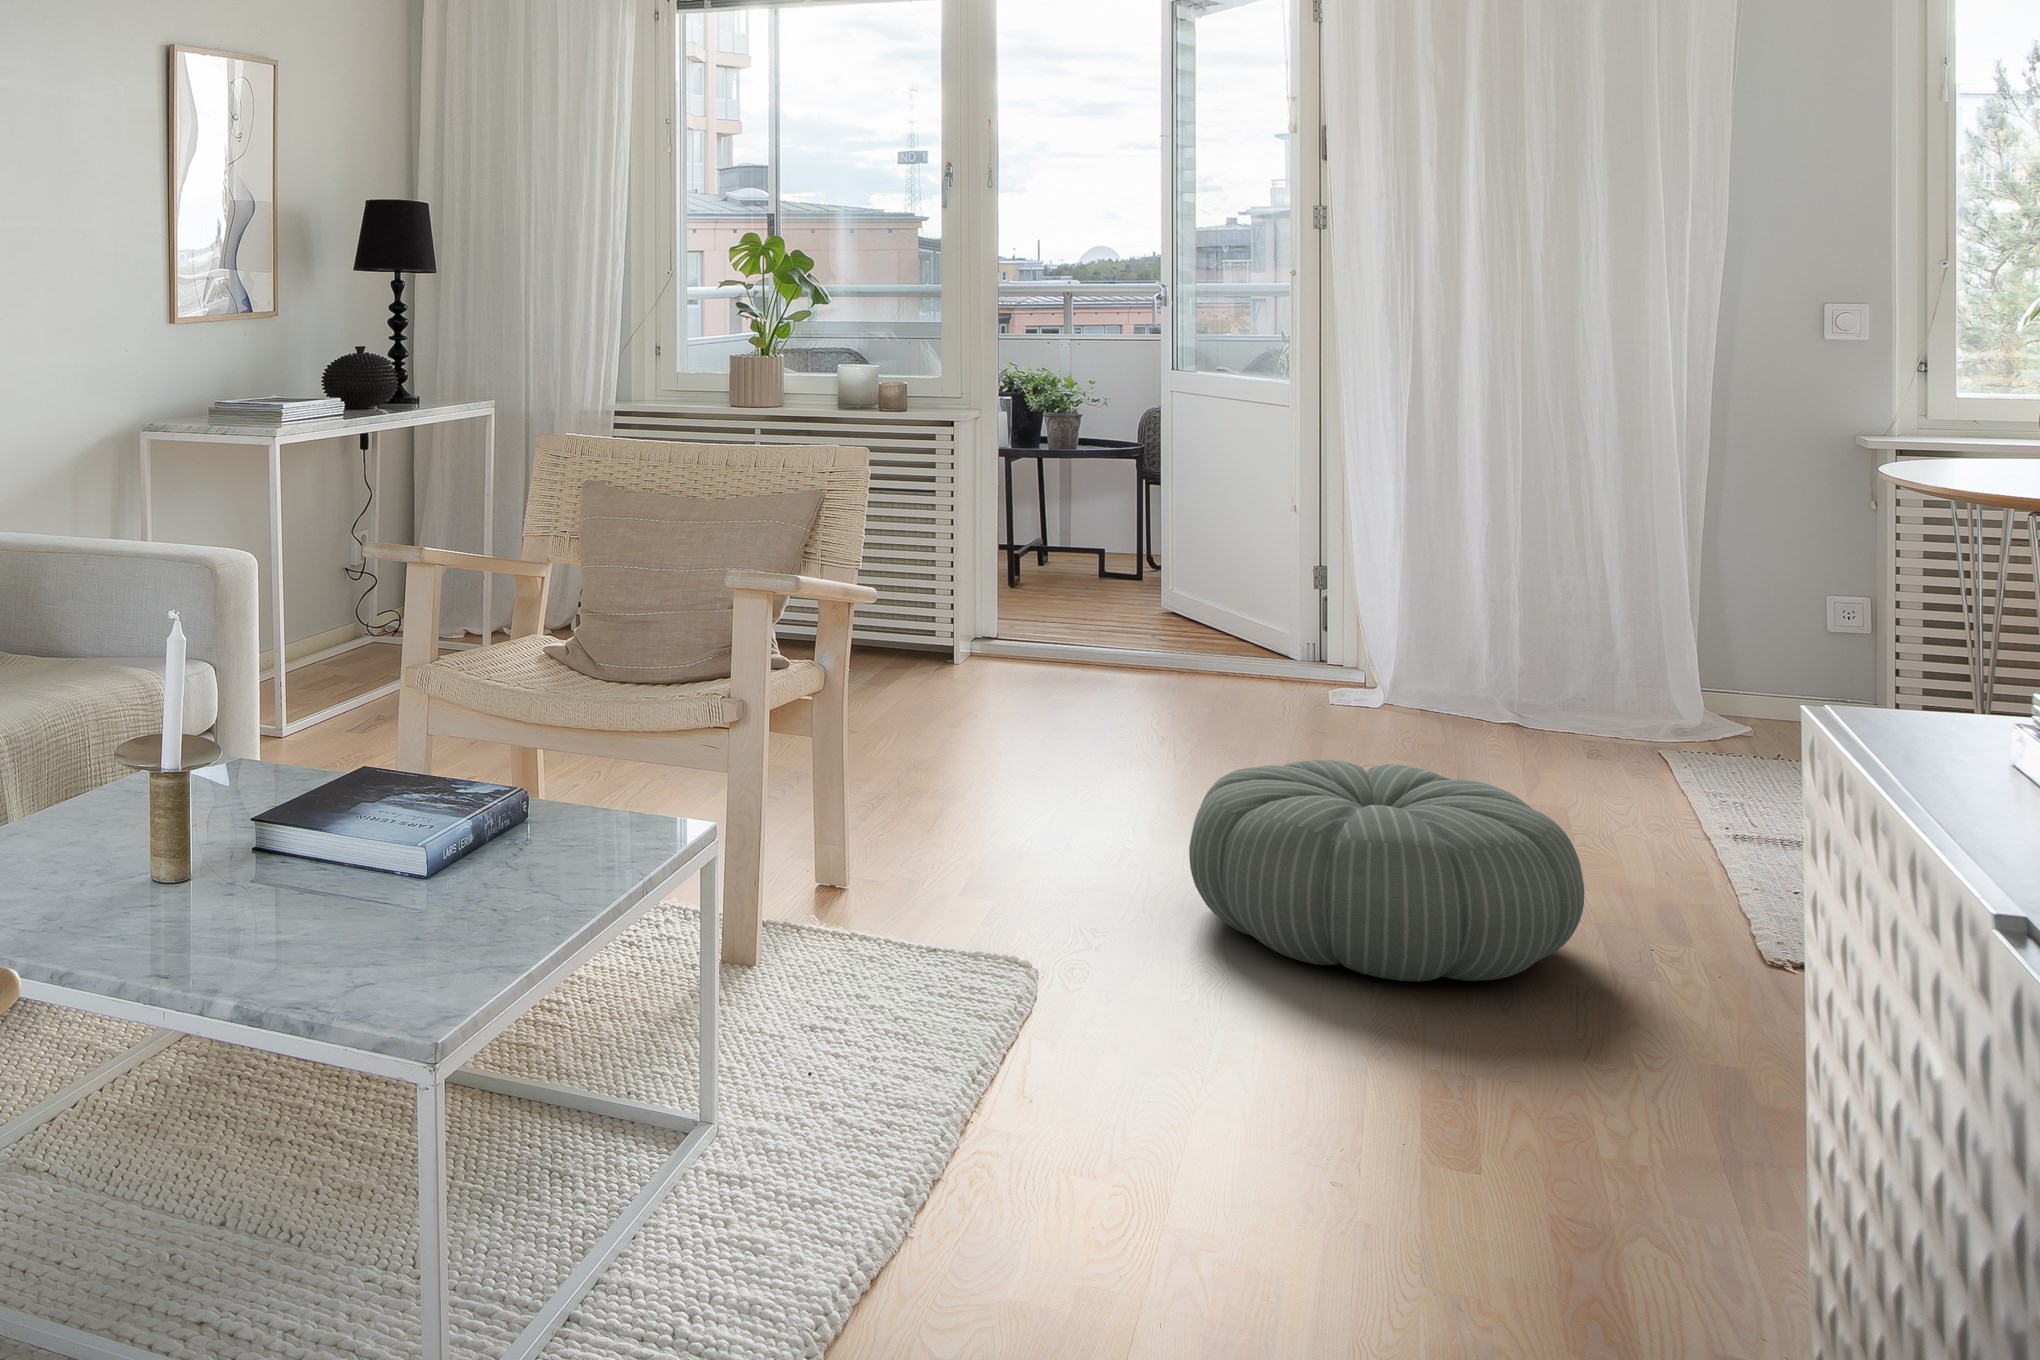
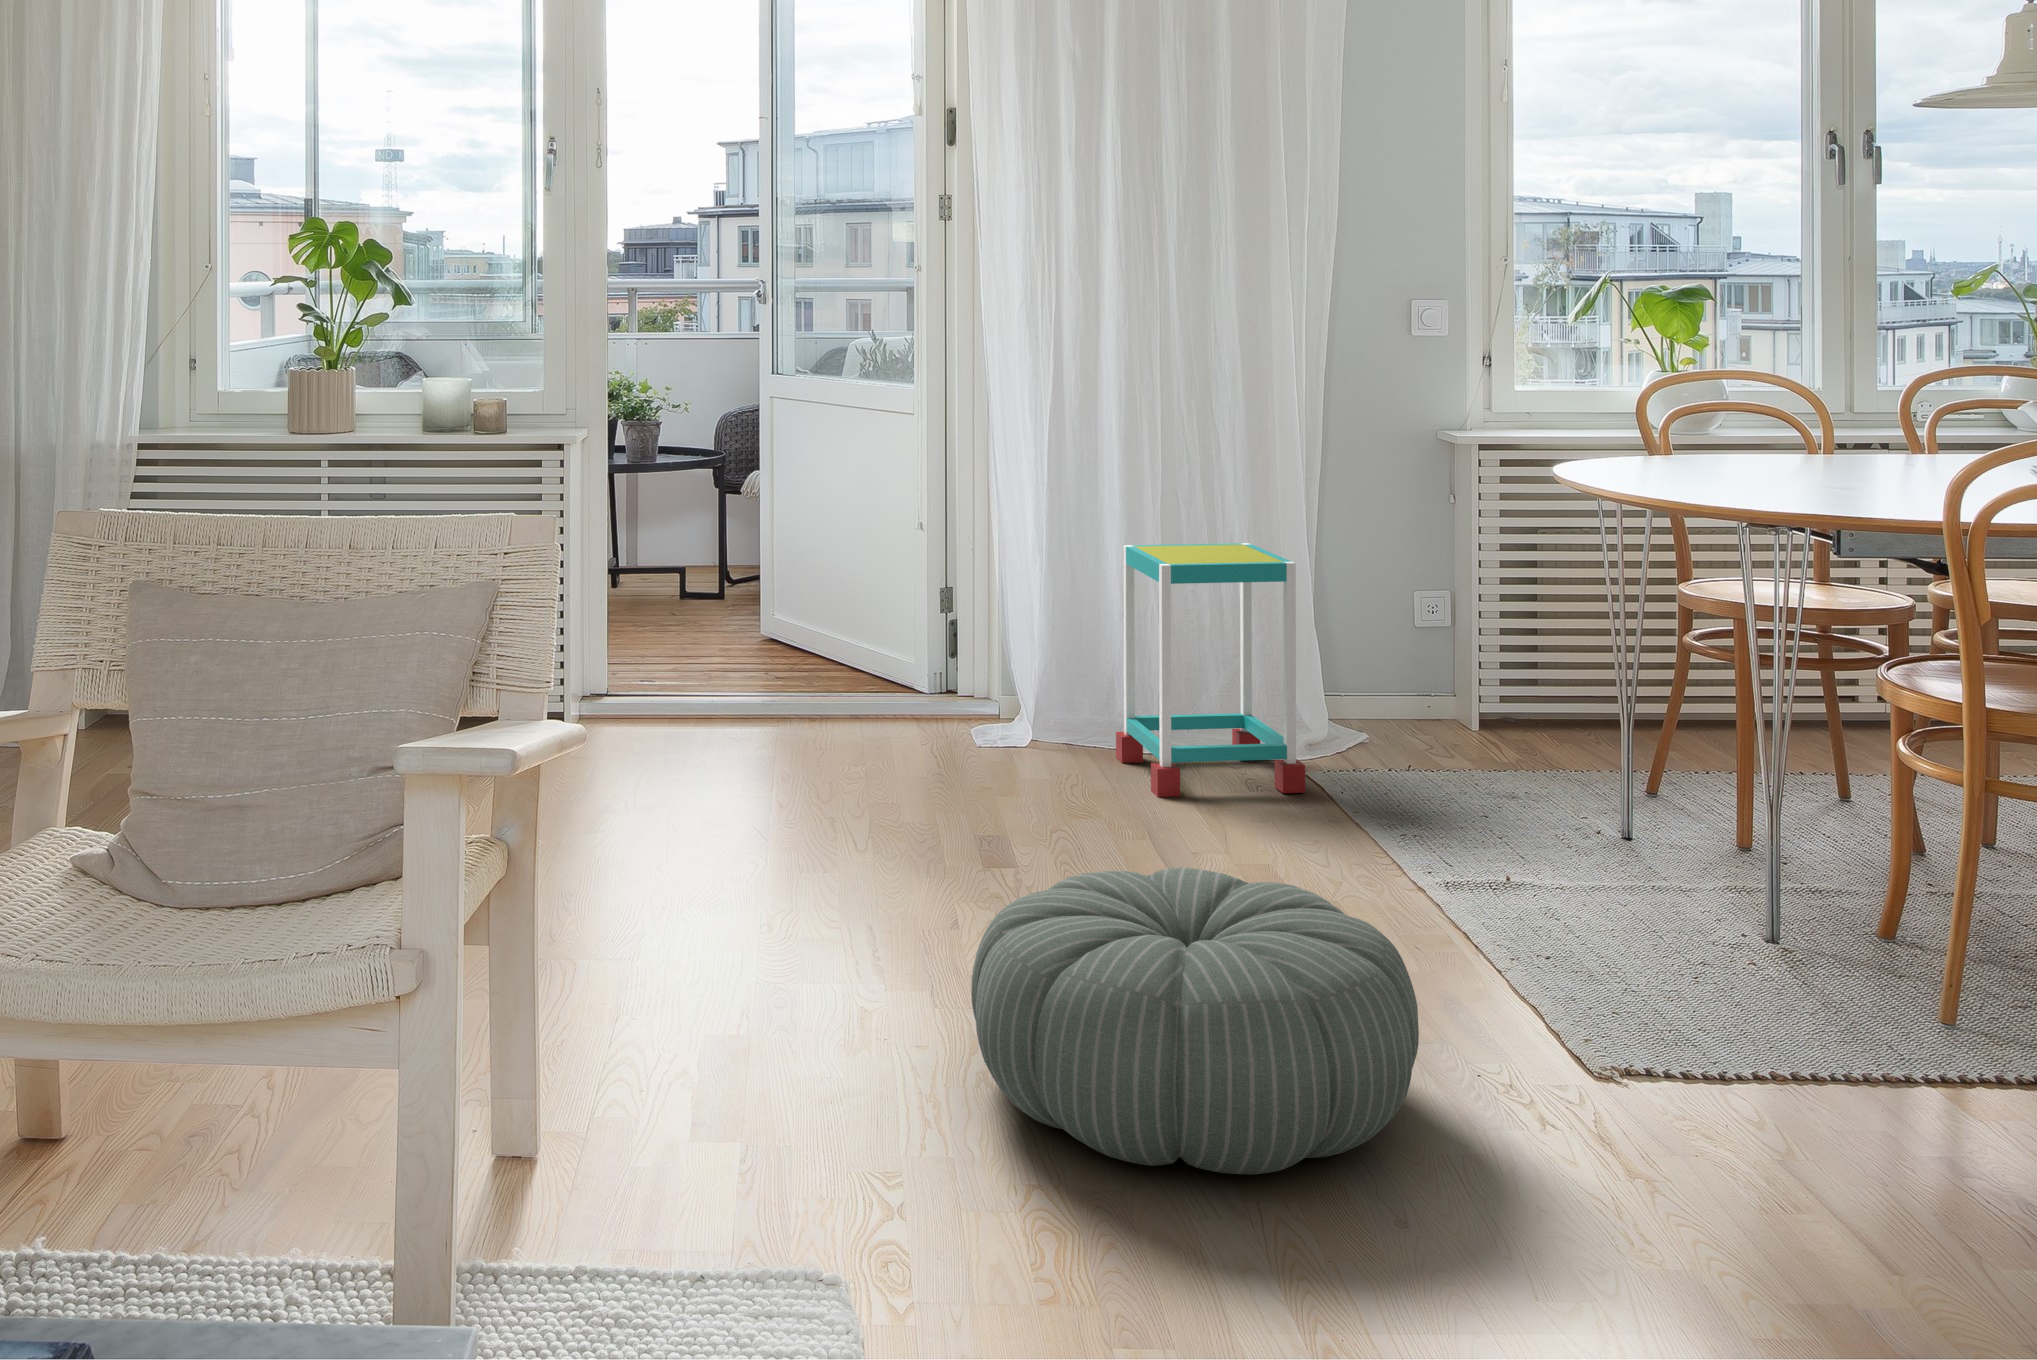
side table: none [1470,530,1656,770] -> present [1116,543,1305,797]

